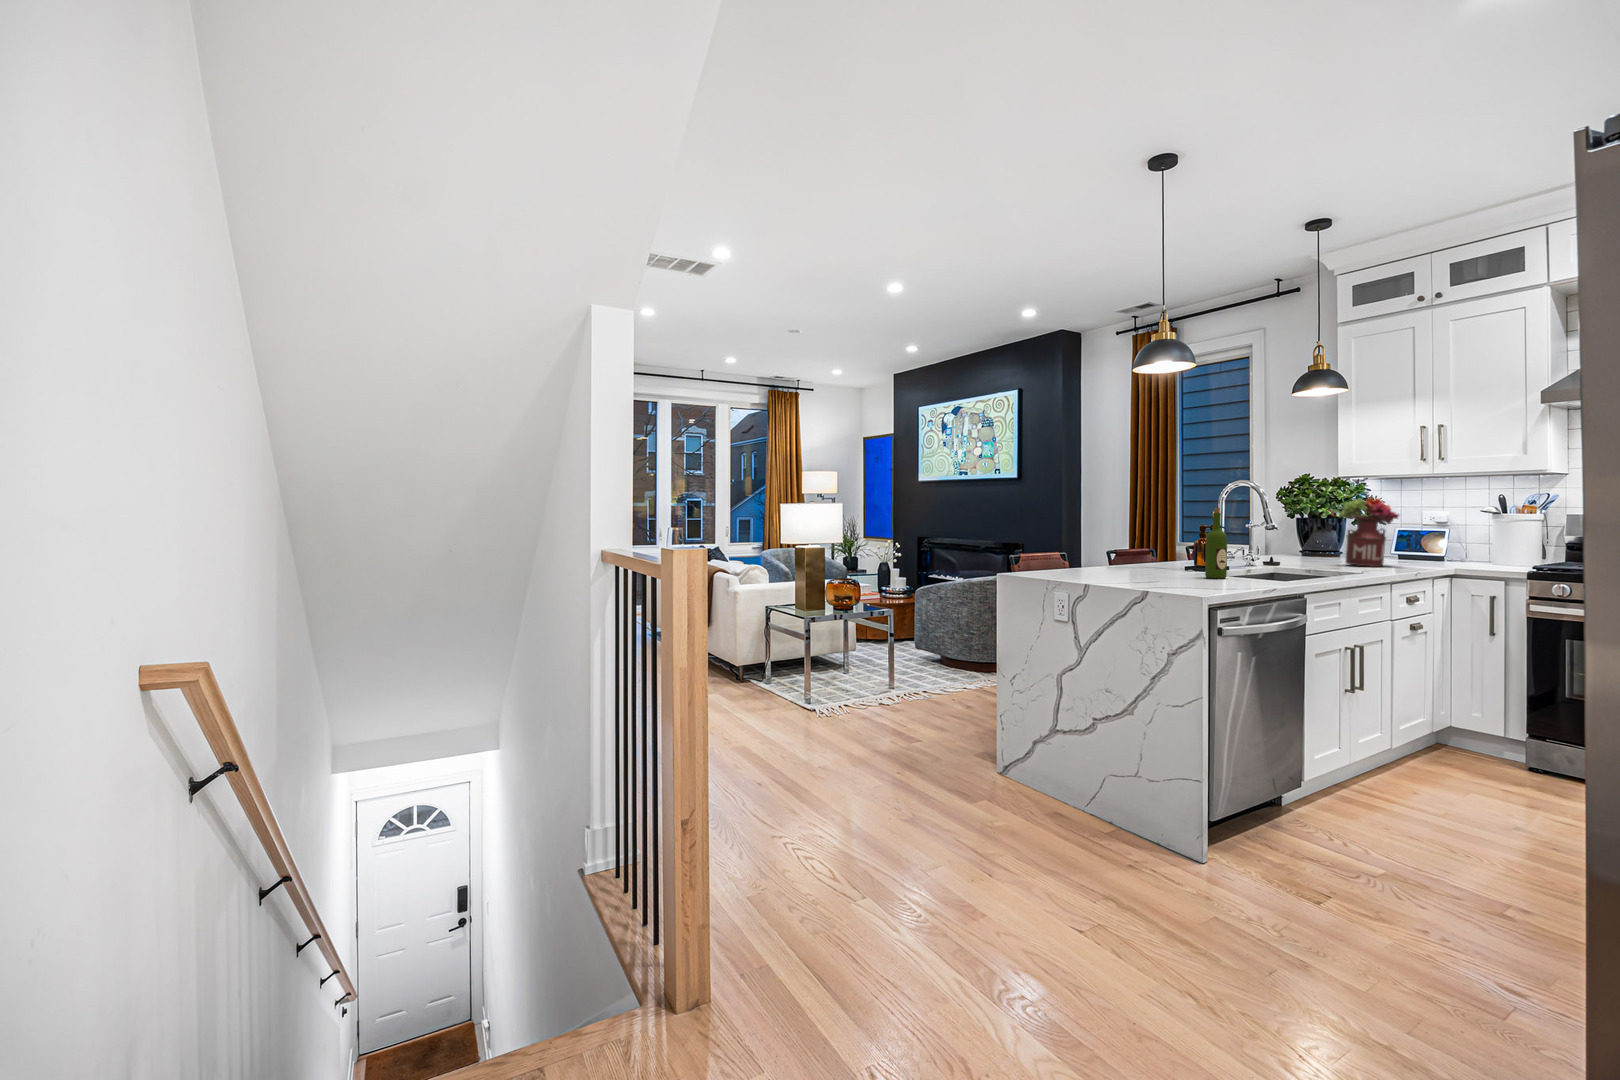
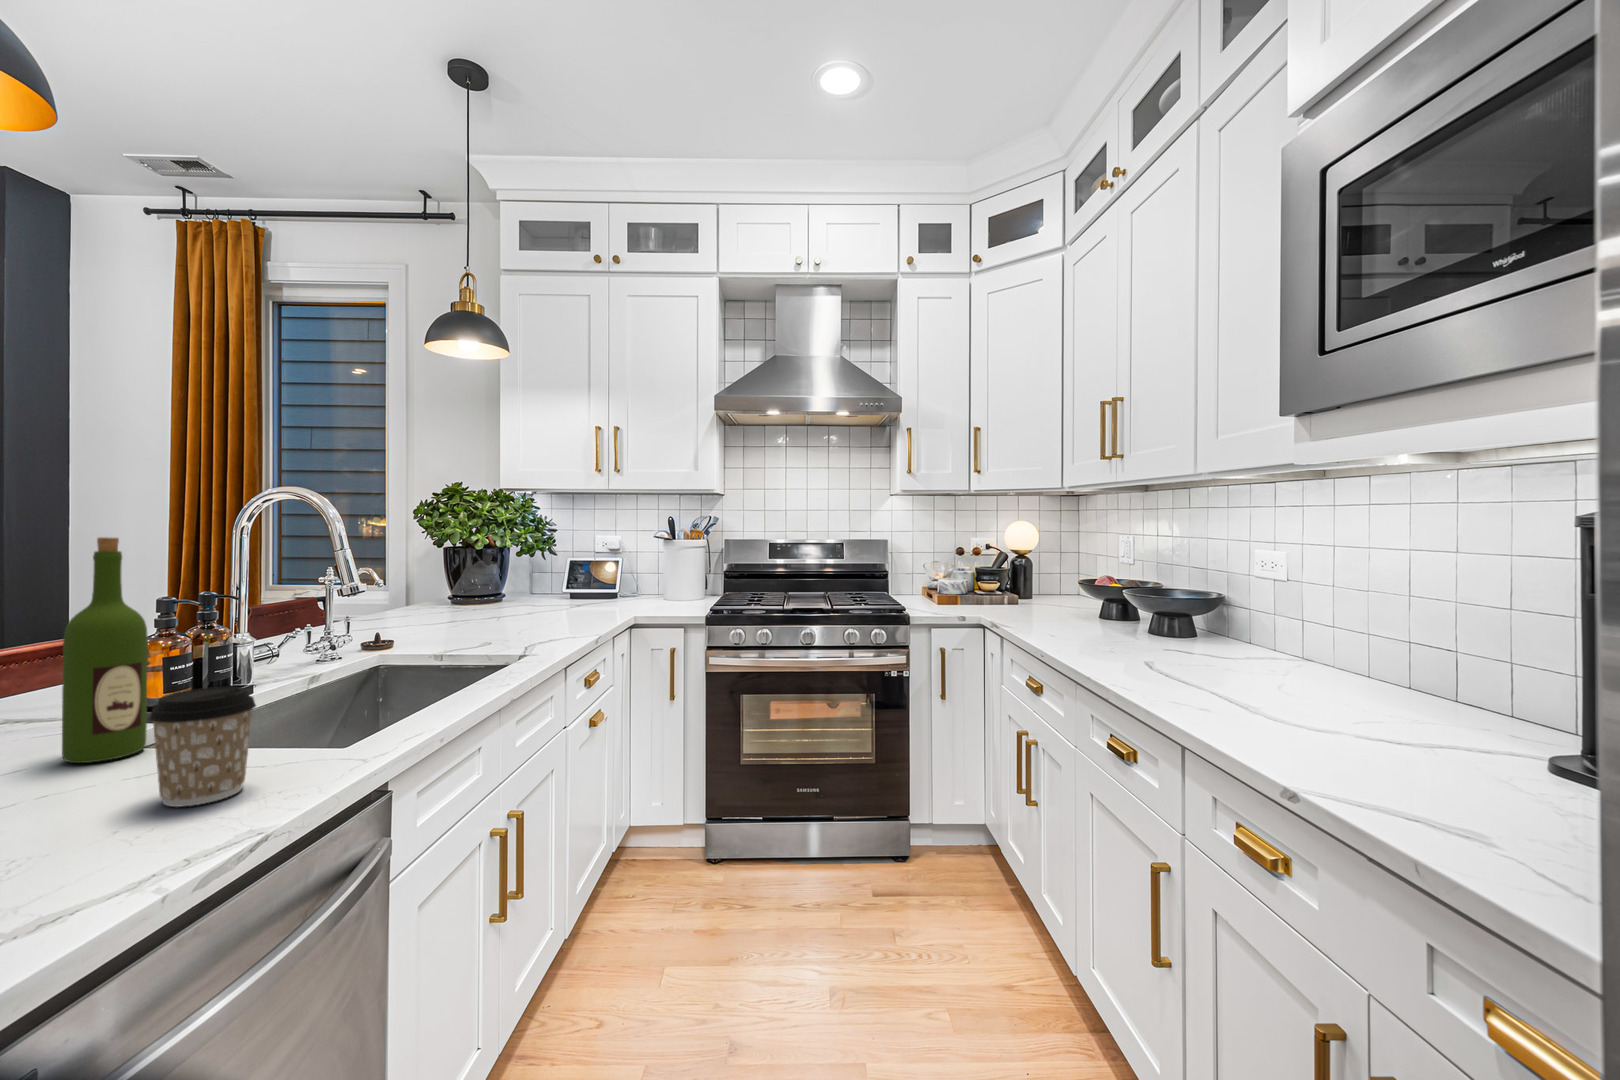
flower arrangement: present [1340,498,1399,567] -> none [491,518,574,629]
coffee cup: none [1248,553,1276,585] -> present [149,687,256,807]

